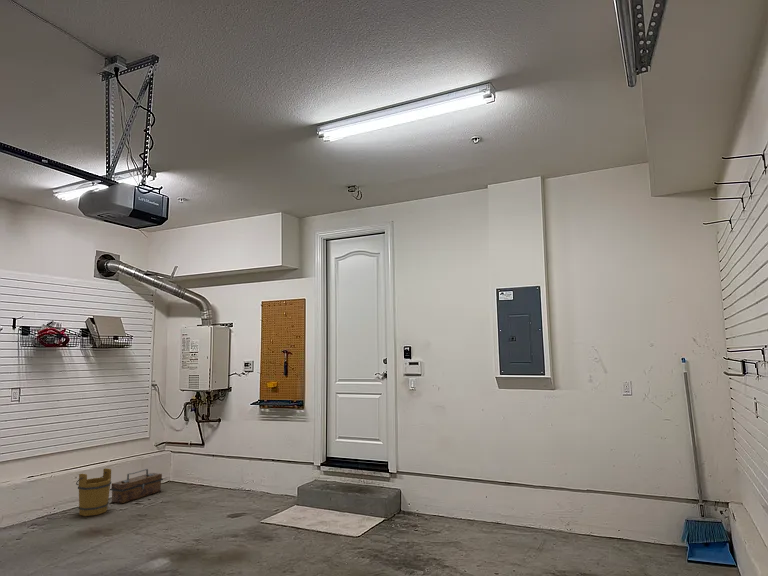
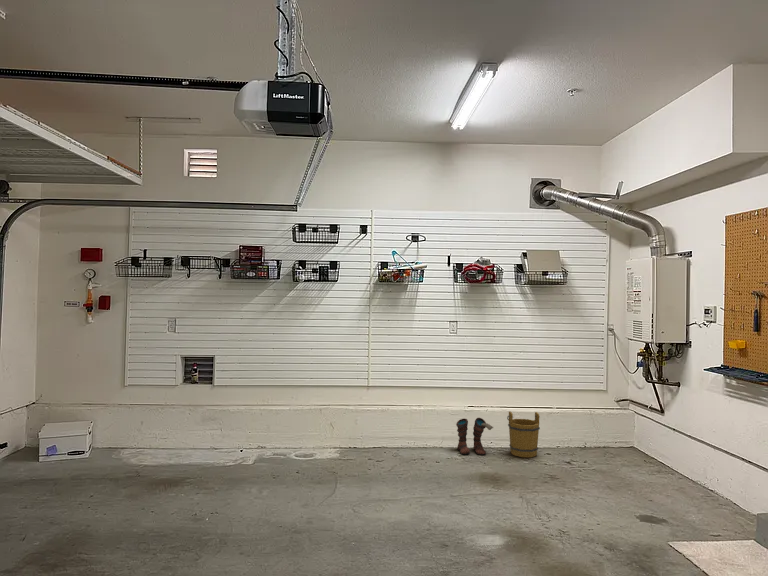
toolbox: present [110,469,163,503] -> none [549,424,611,454]
boots: none [19,489,66,532] -> present [456,418,493,455]

